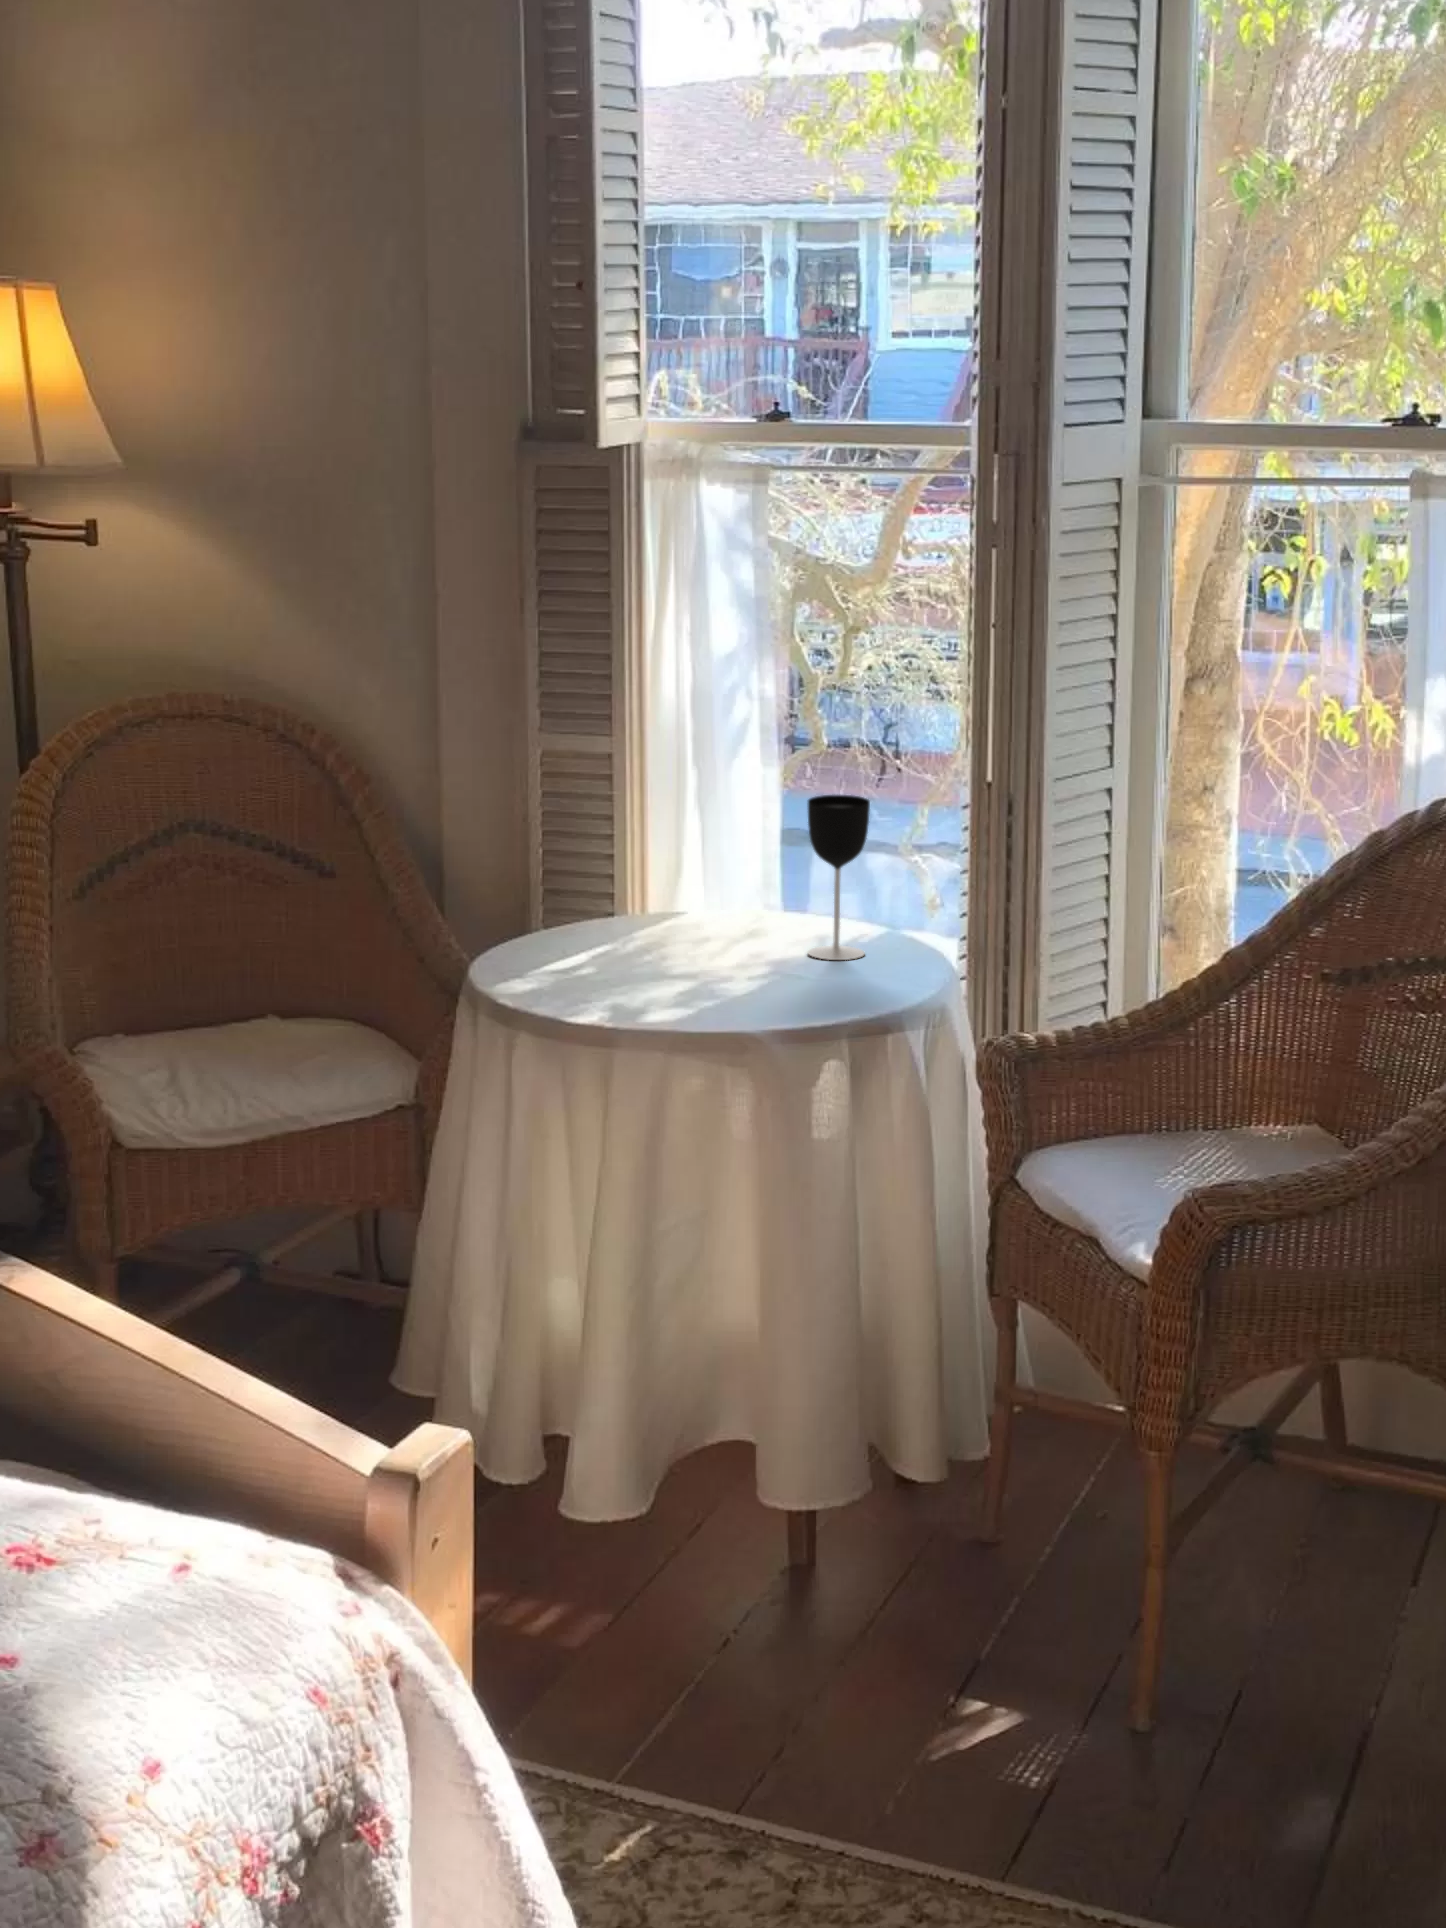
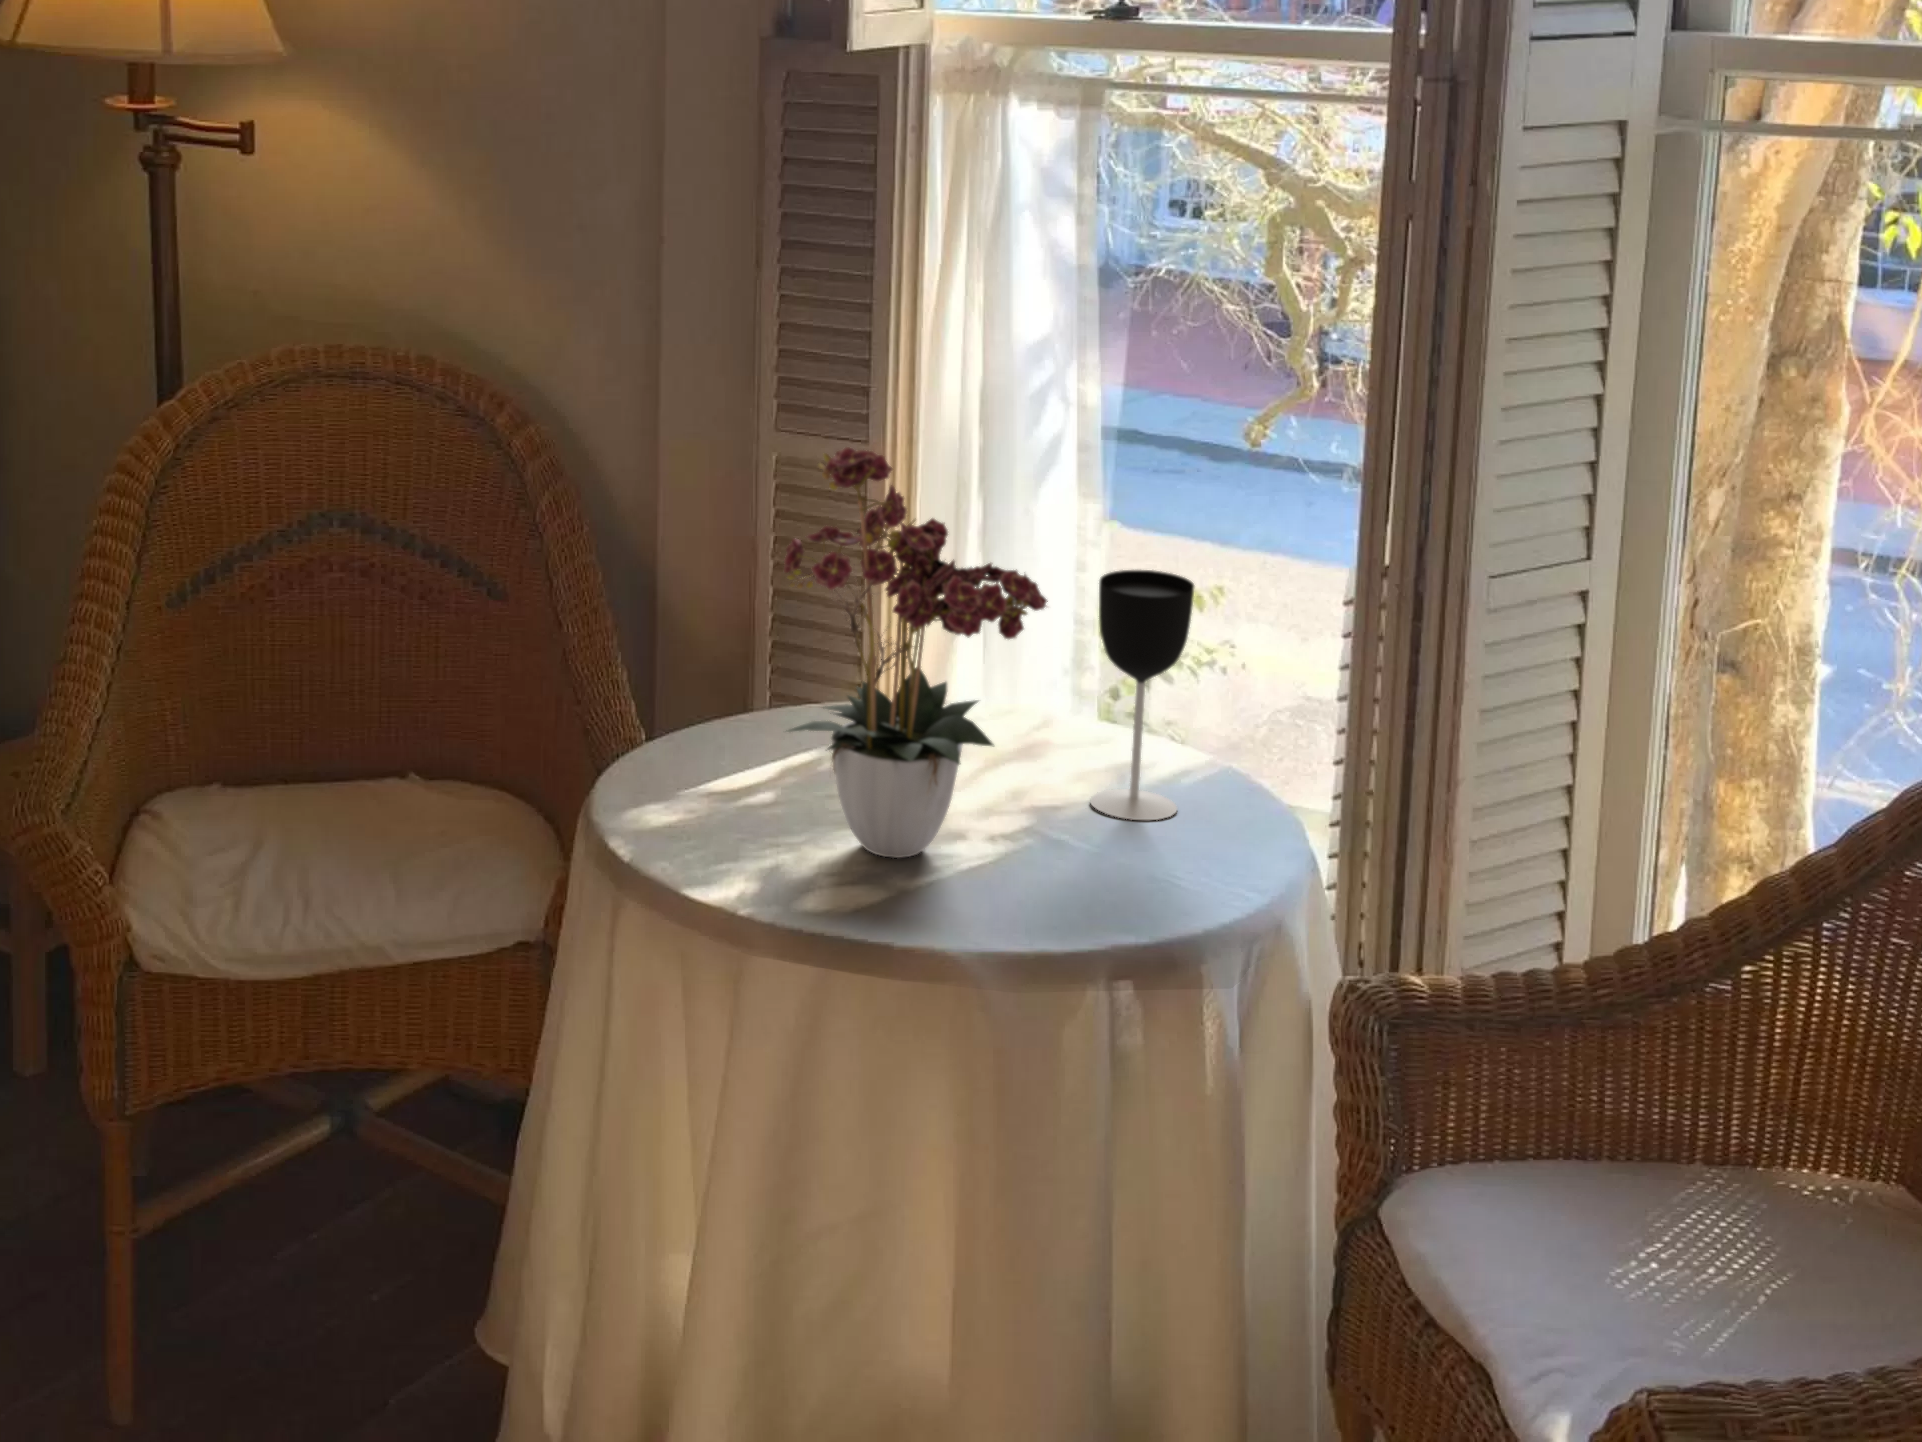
flower arrangement: none [601,700,799,989] -> present [784,447,1048,858]

